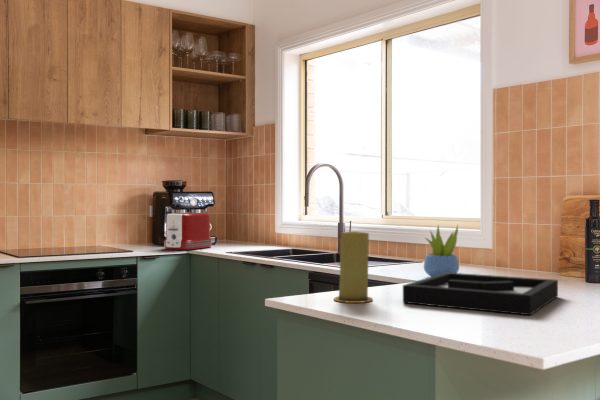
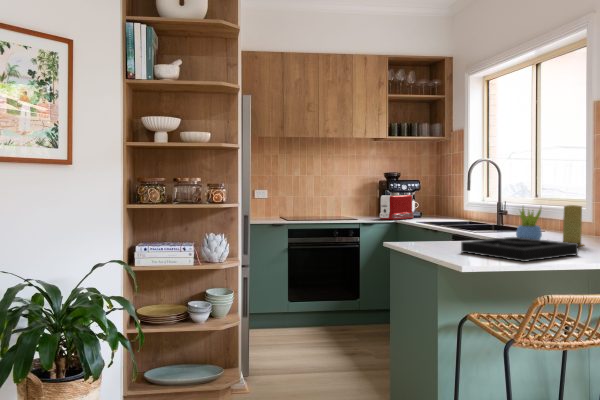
candle: present [334,231,372,303] -> present [563,205,583,246]

